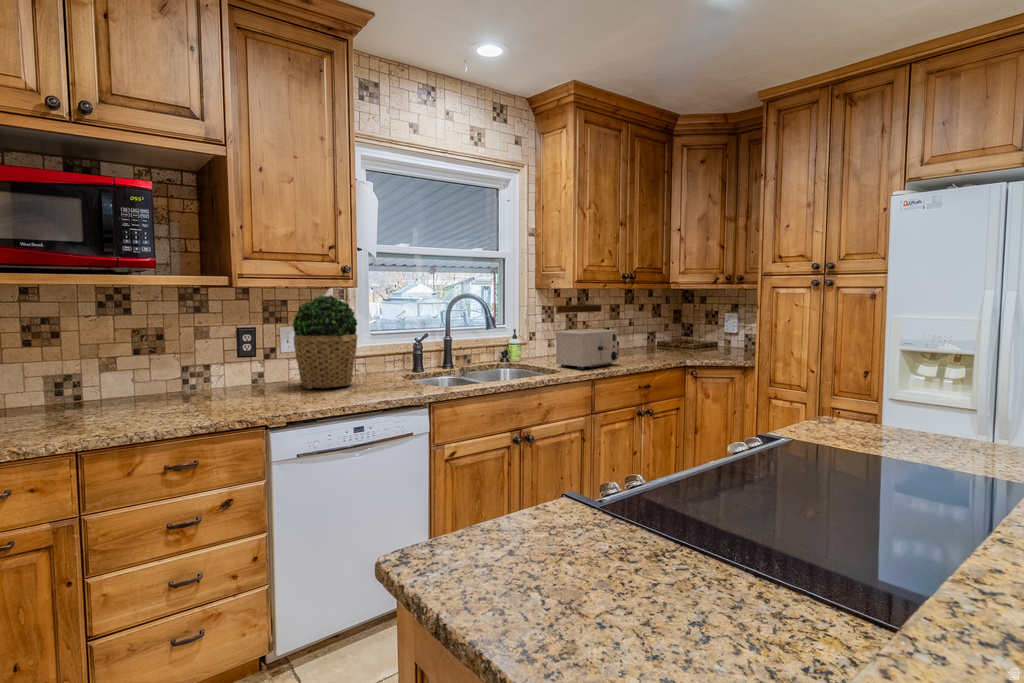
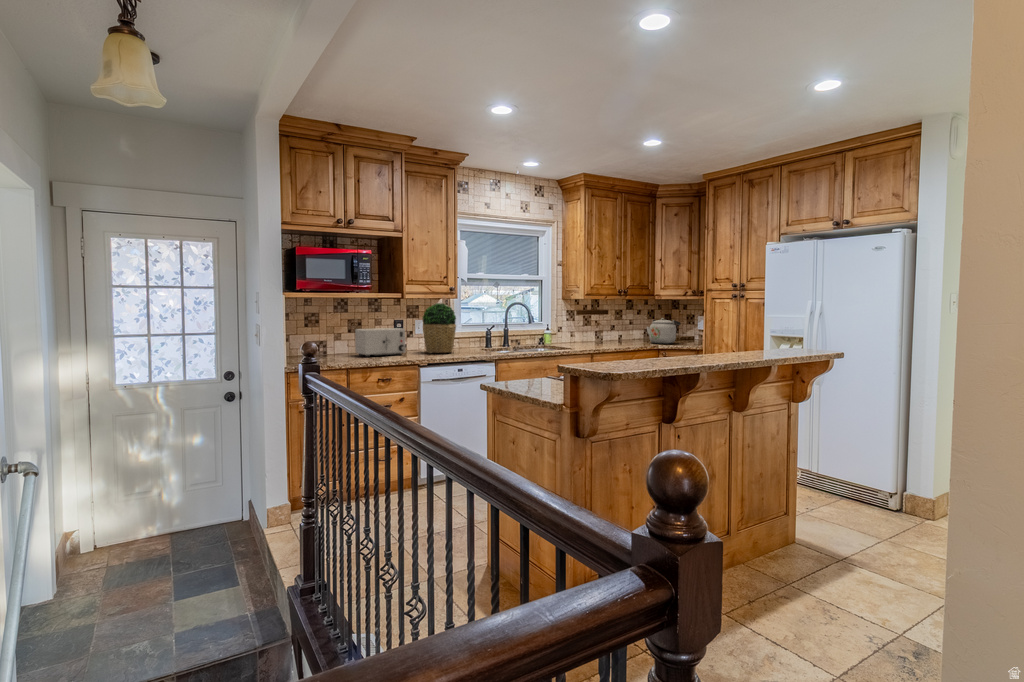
kettle: none [653,317,704,355] -> present [647,318,681,344]
toaster: present [556,329,619,369] -> present [355,328,405,357]

